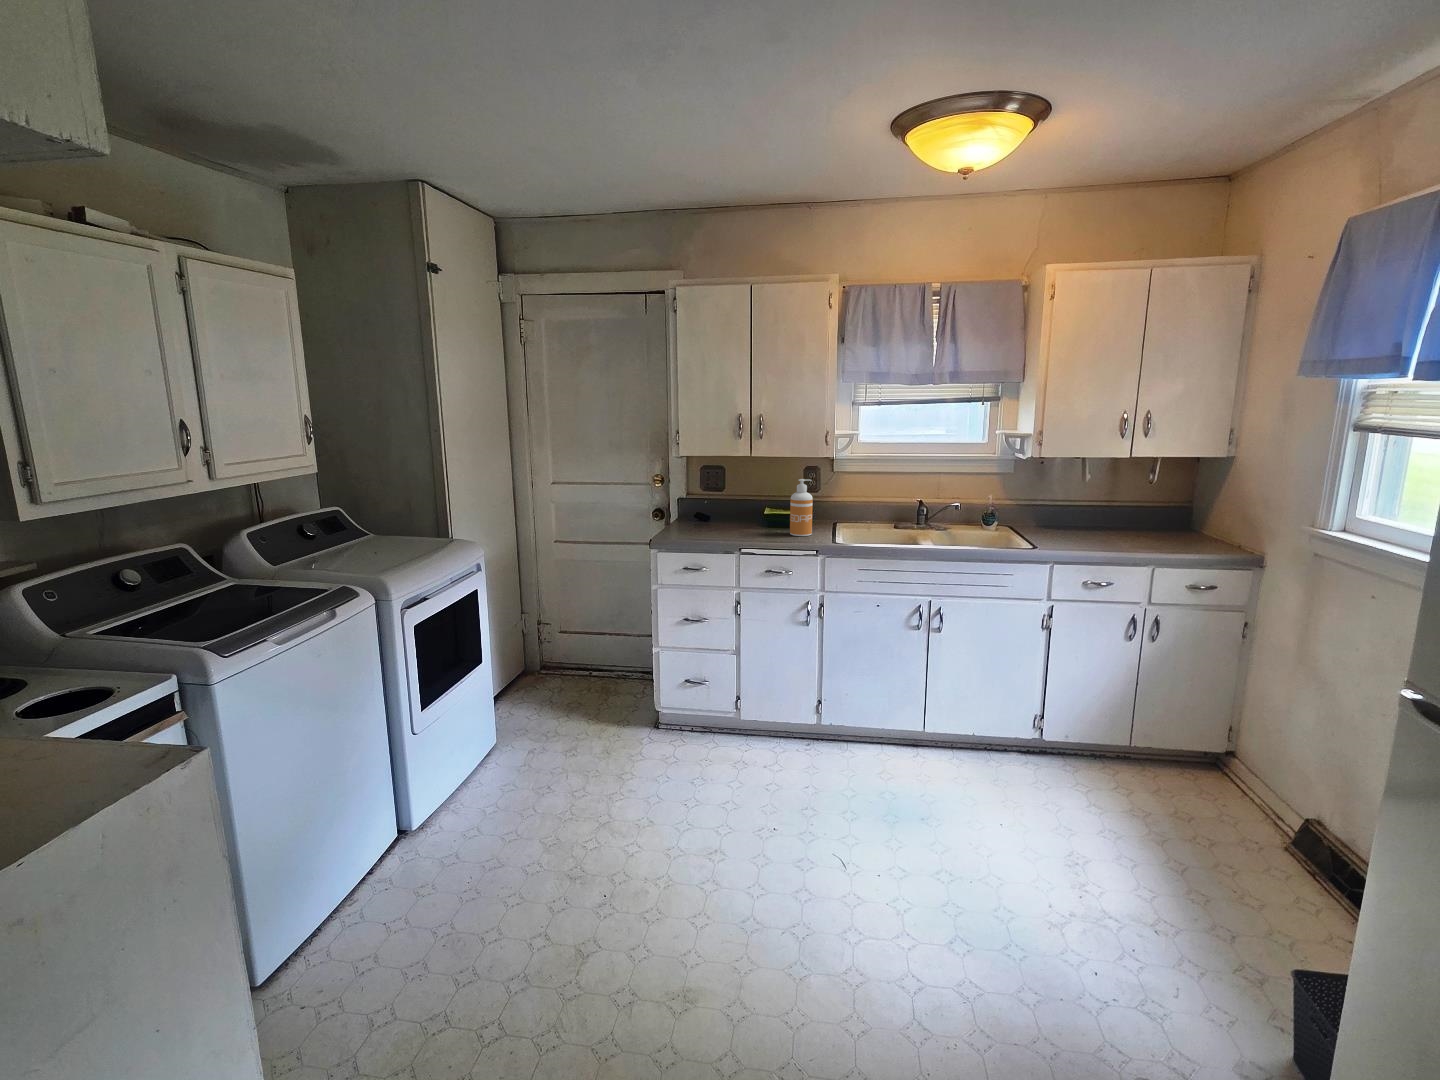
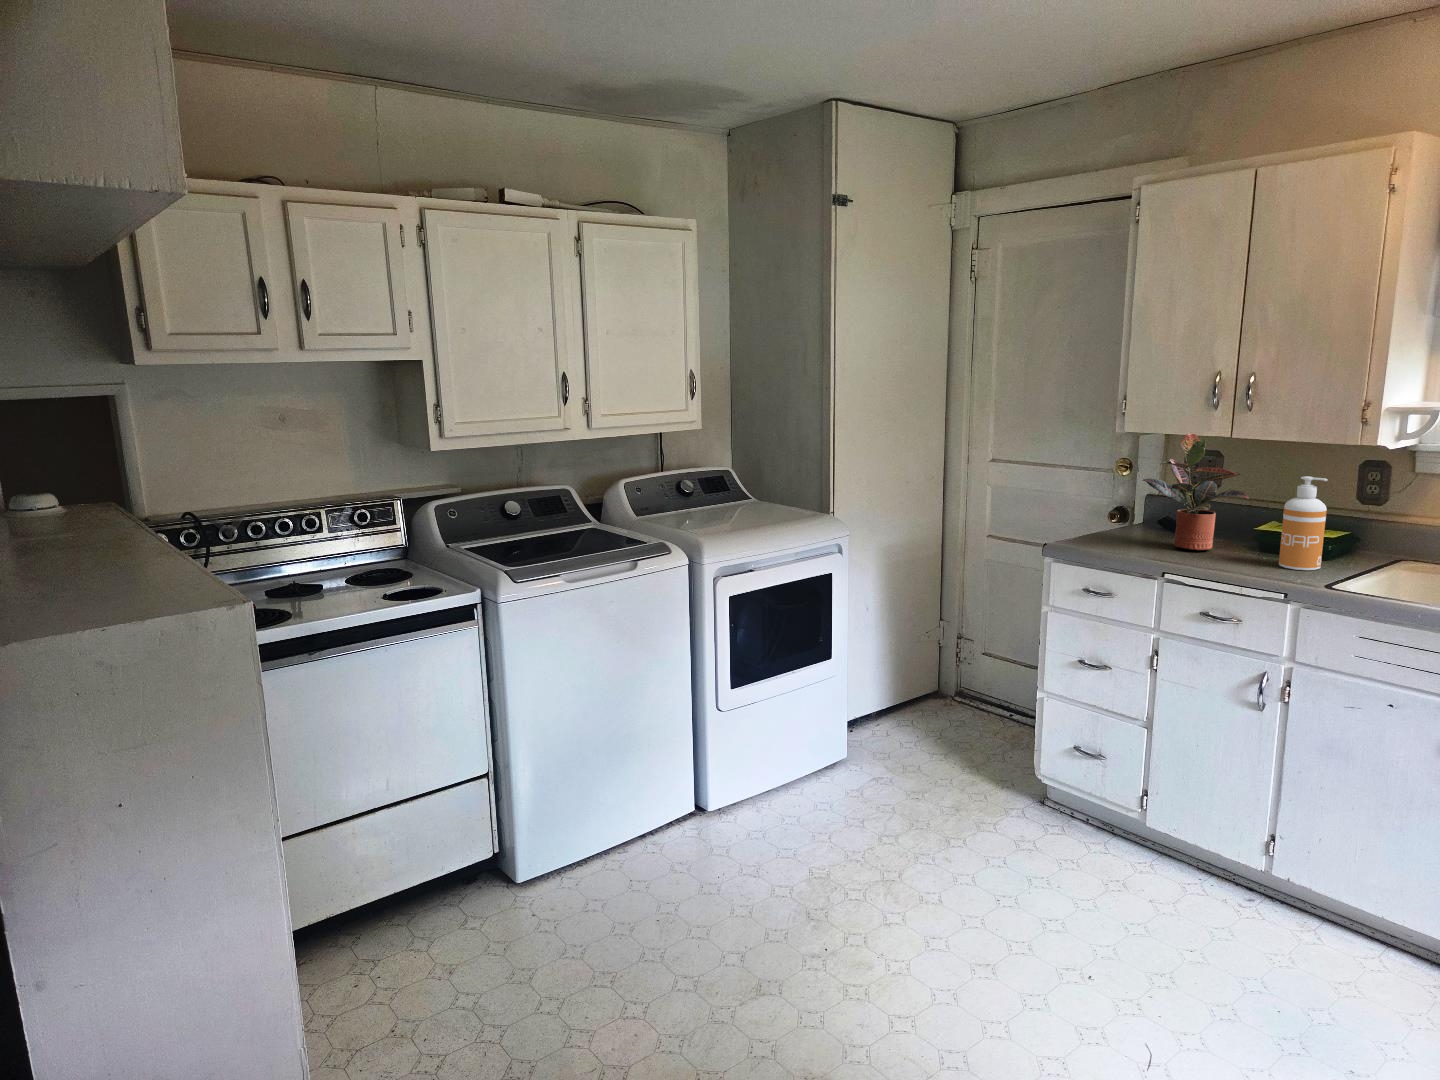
potted plant: none [705,455,767,532] -> present [1143,434,1249,550]

